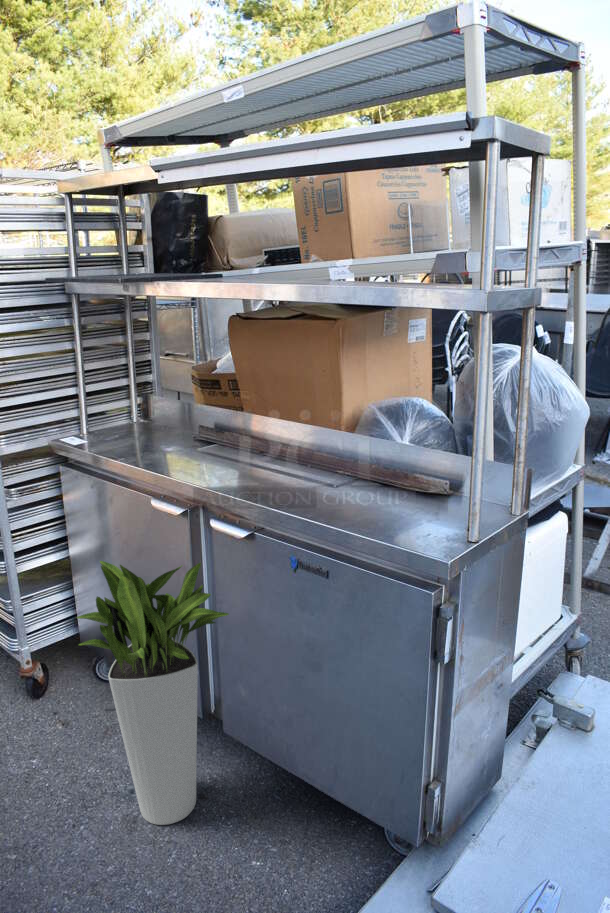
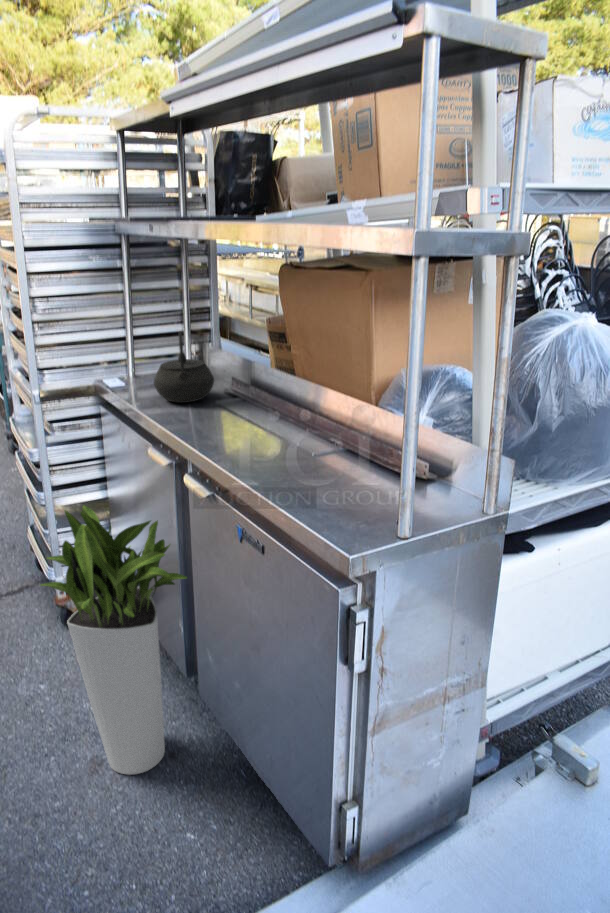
kettle: none [129,384,188,453] -> present [154,332,214,403]

